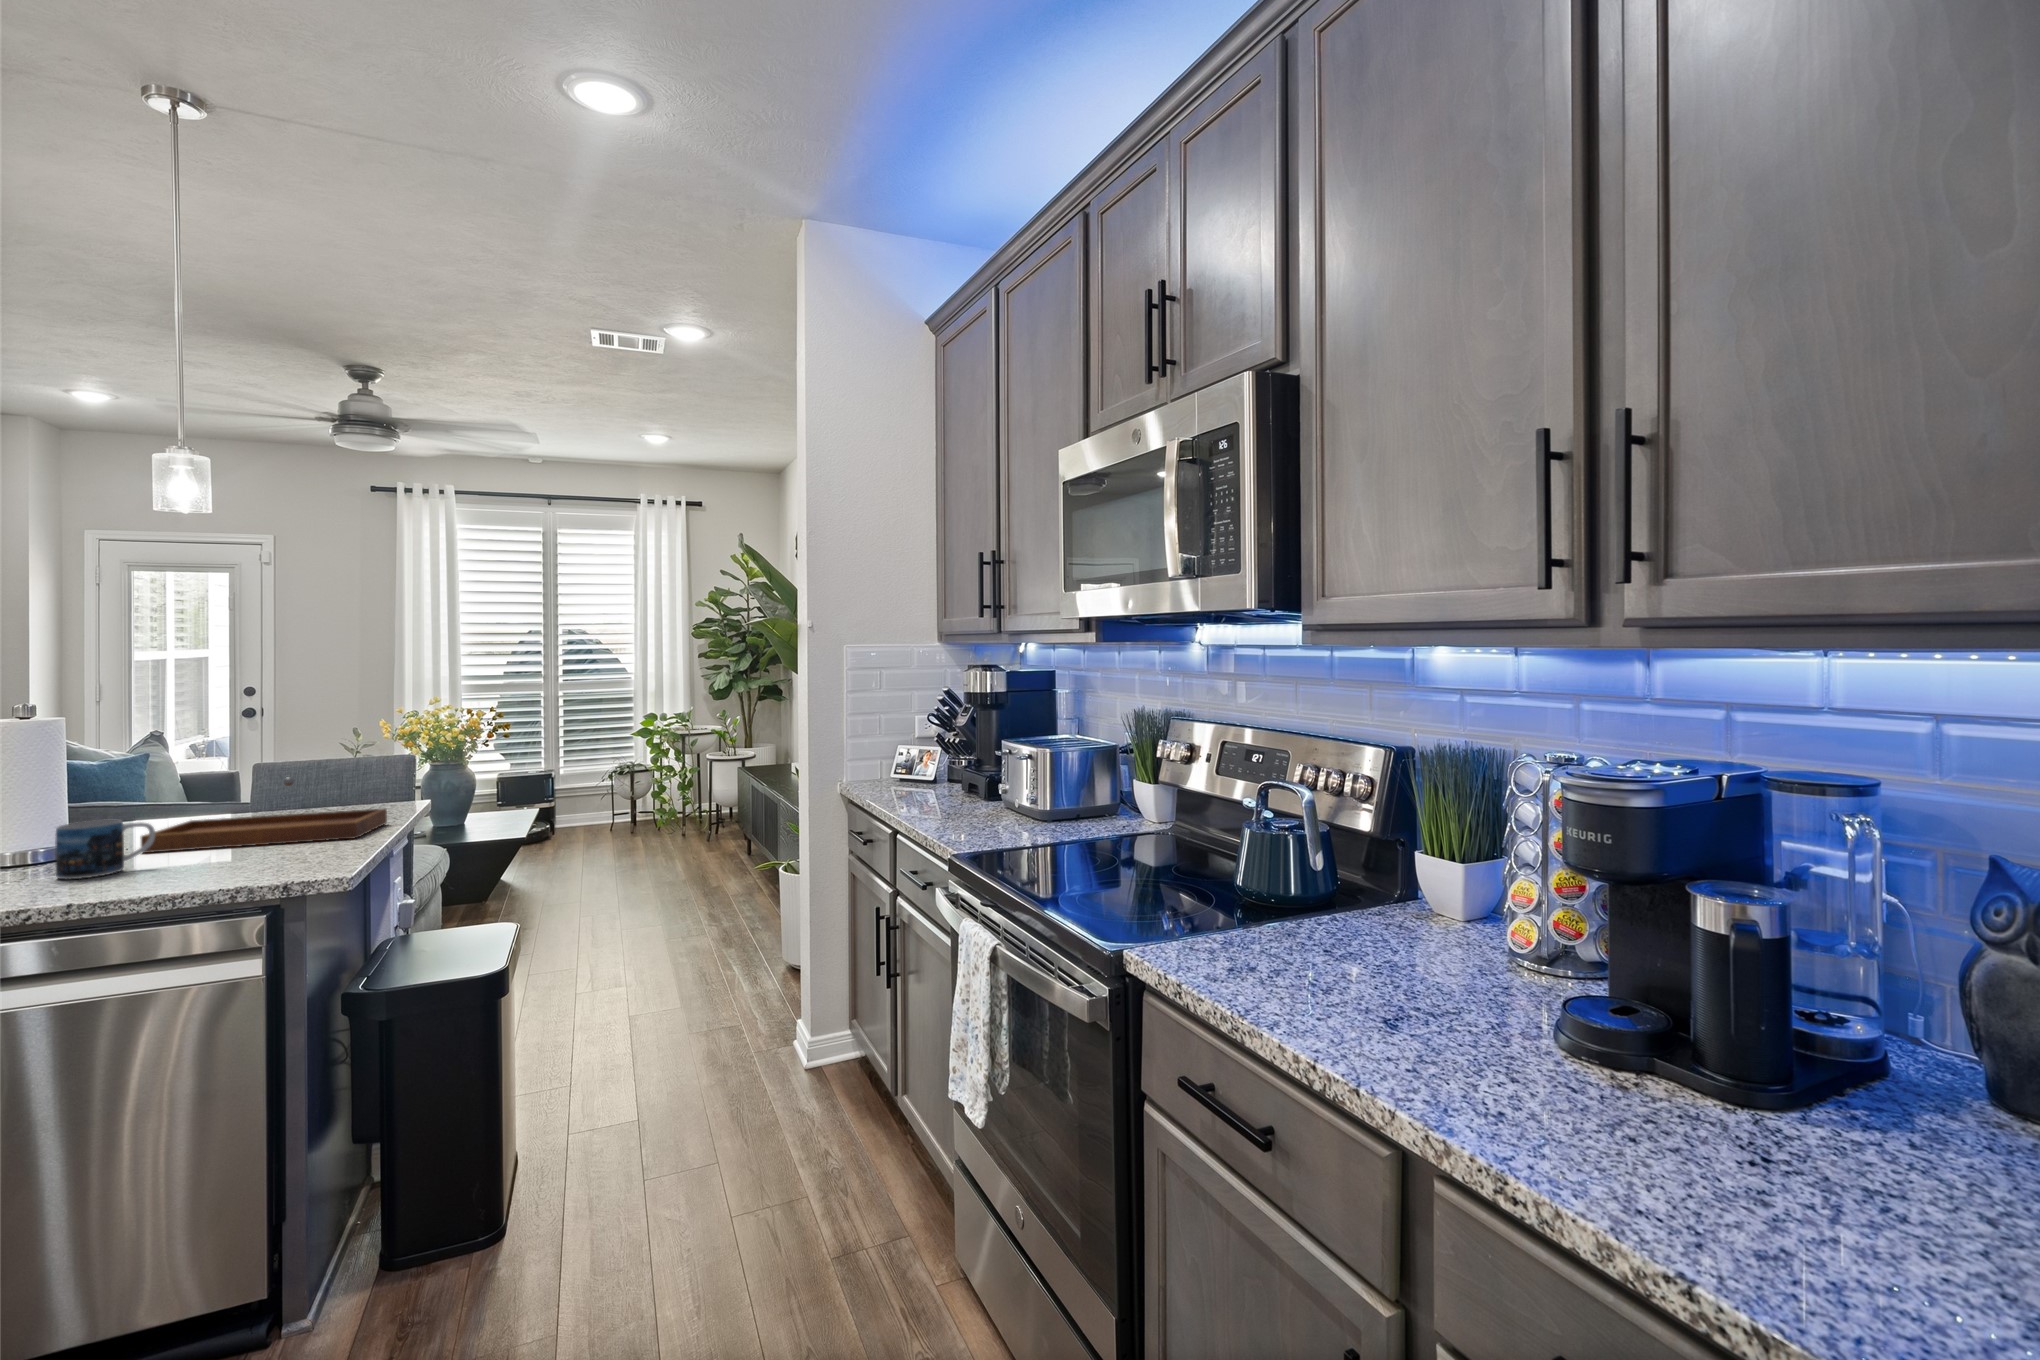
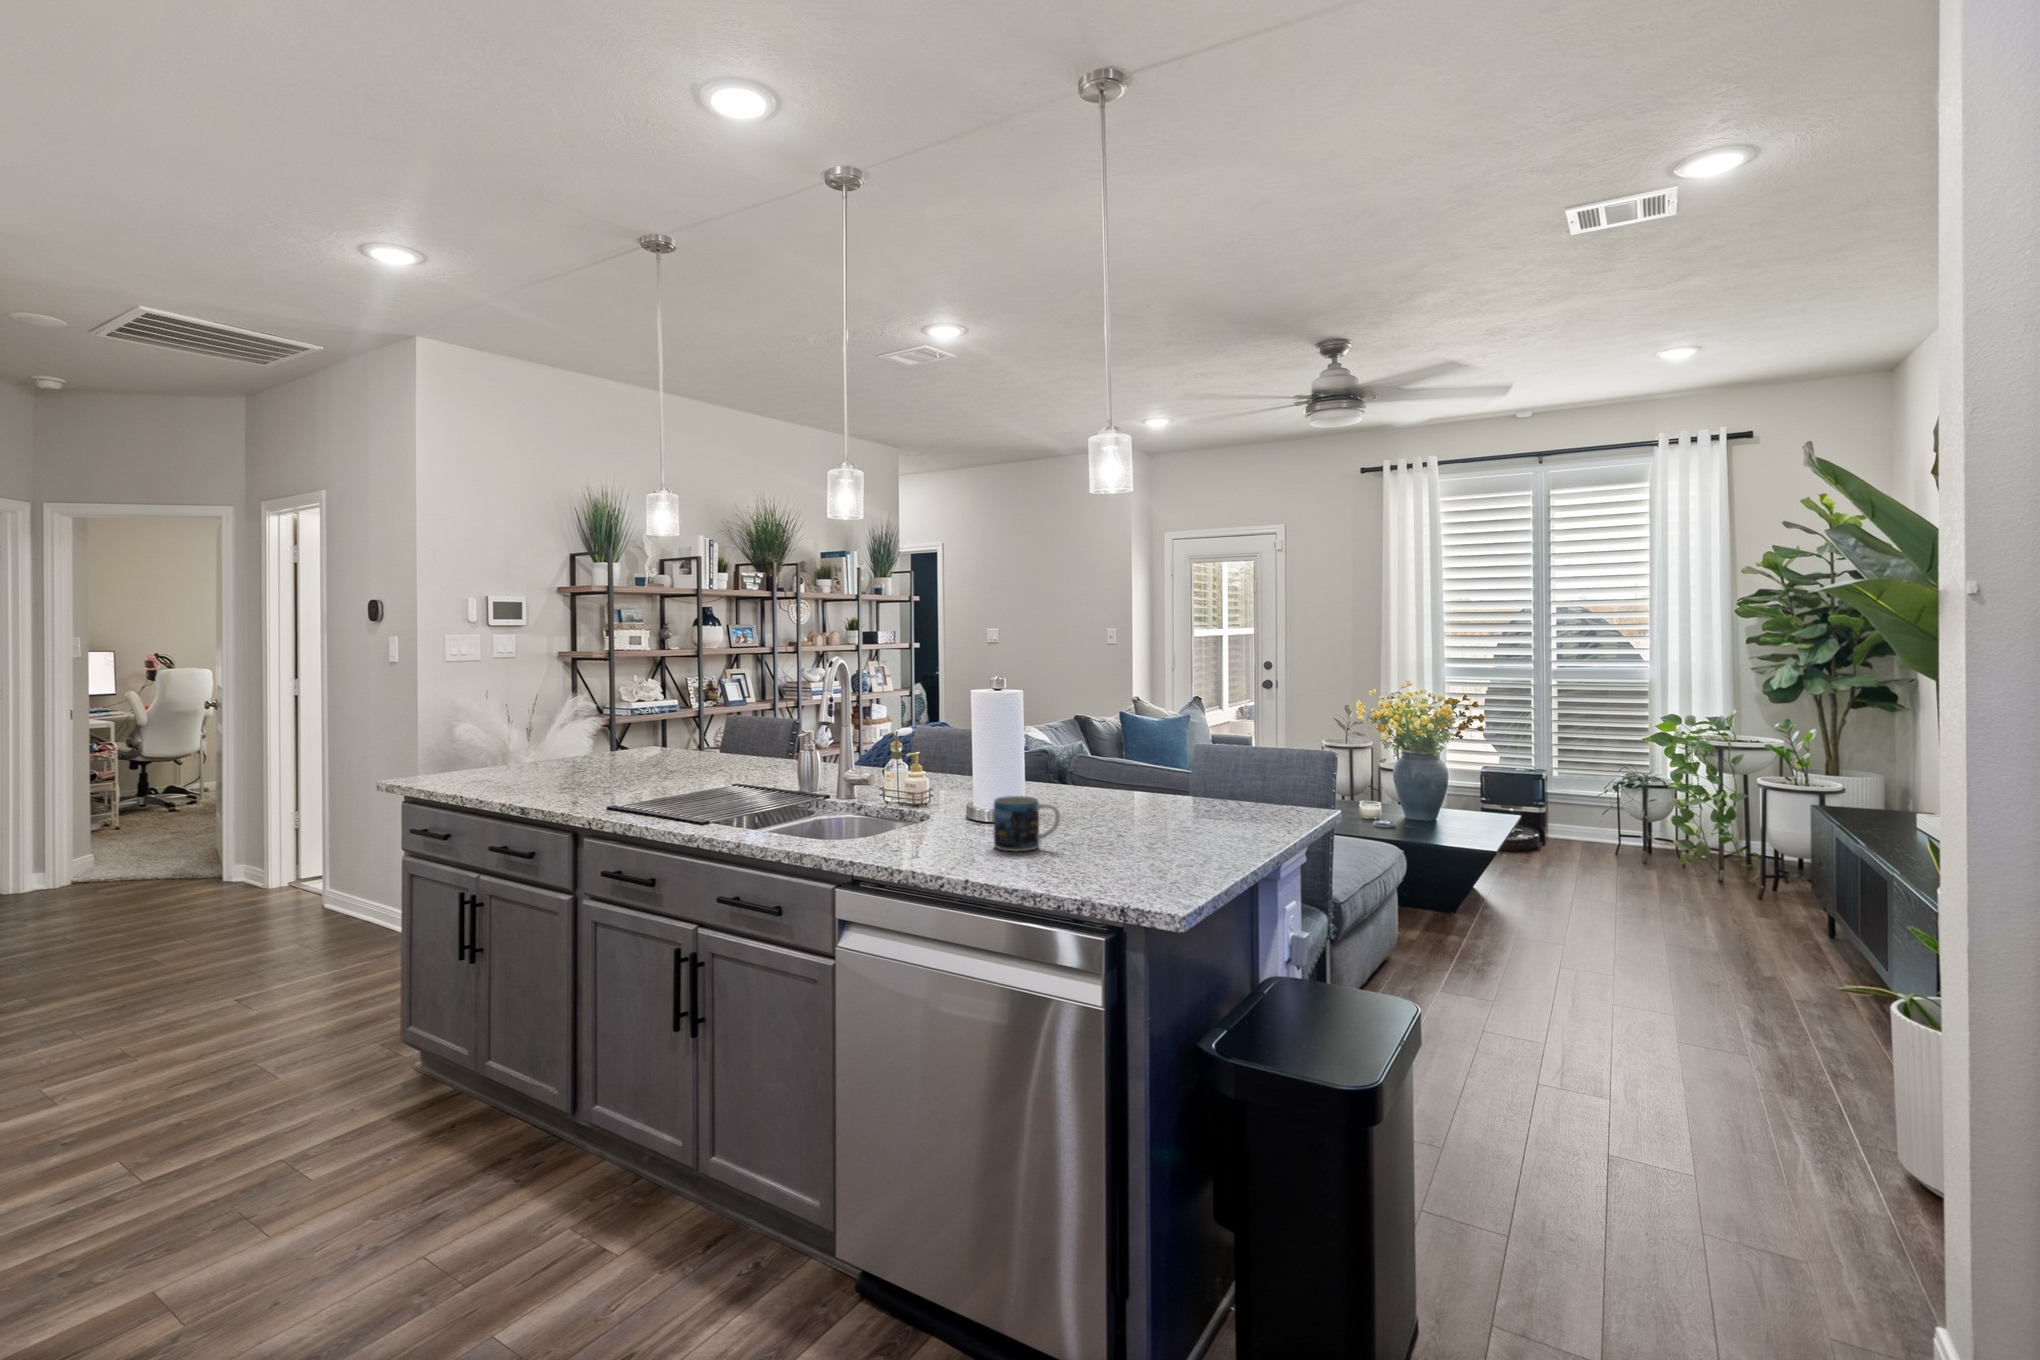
tray: present [141,777,387,853] -> none [1069,771,1274,853]

